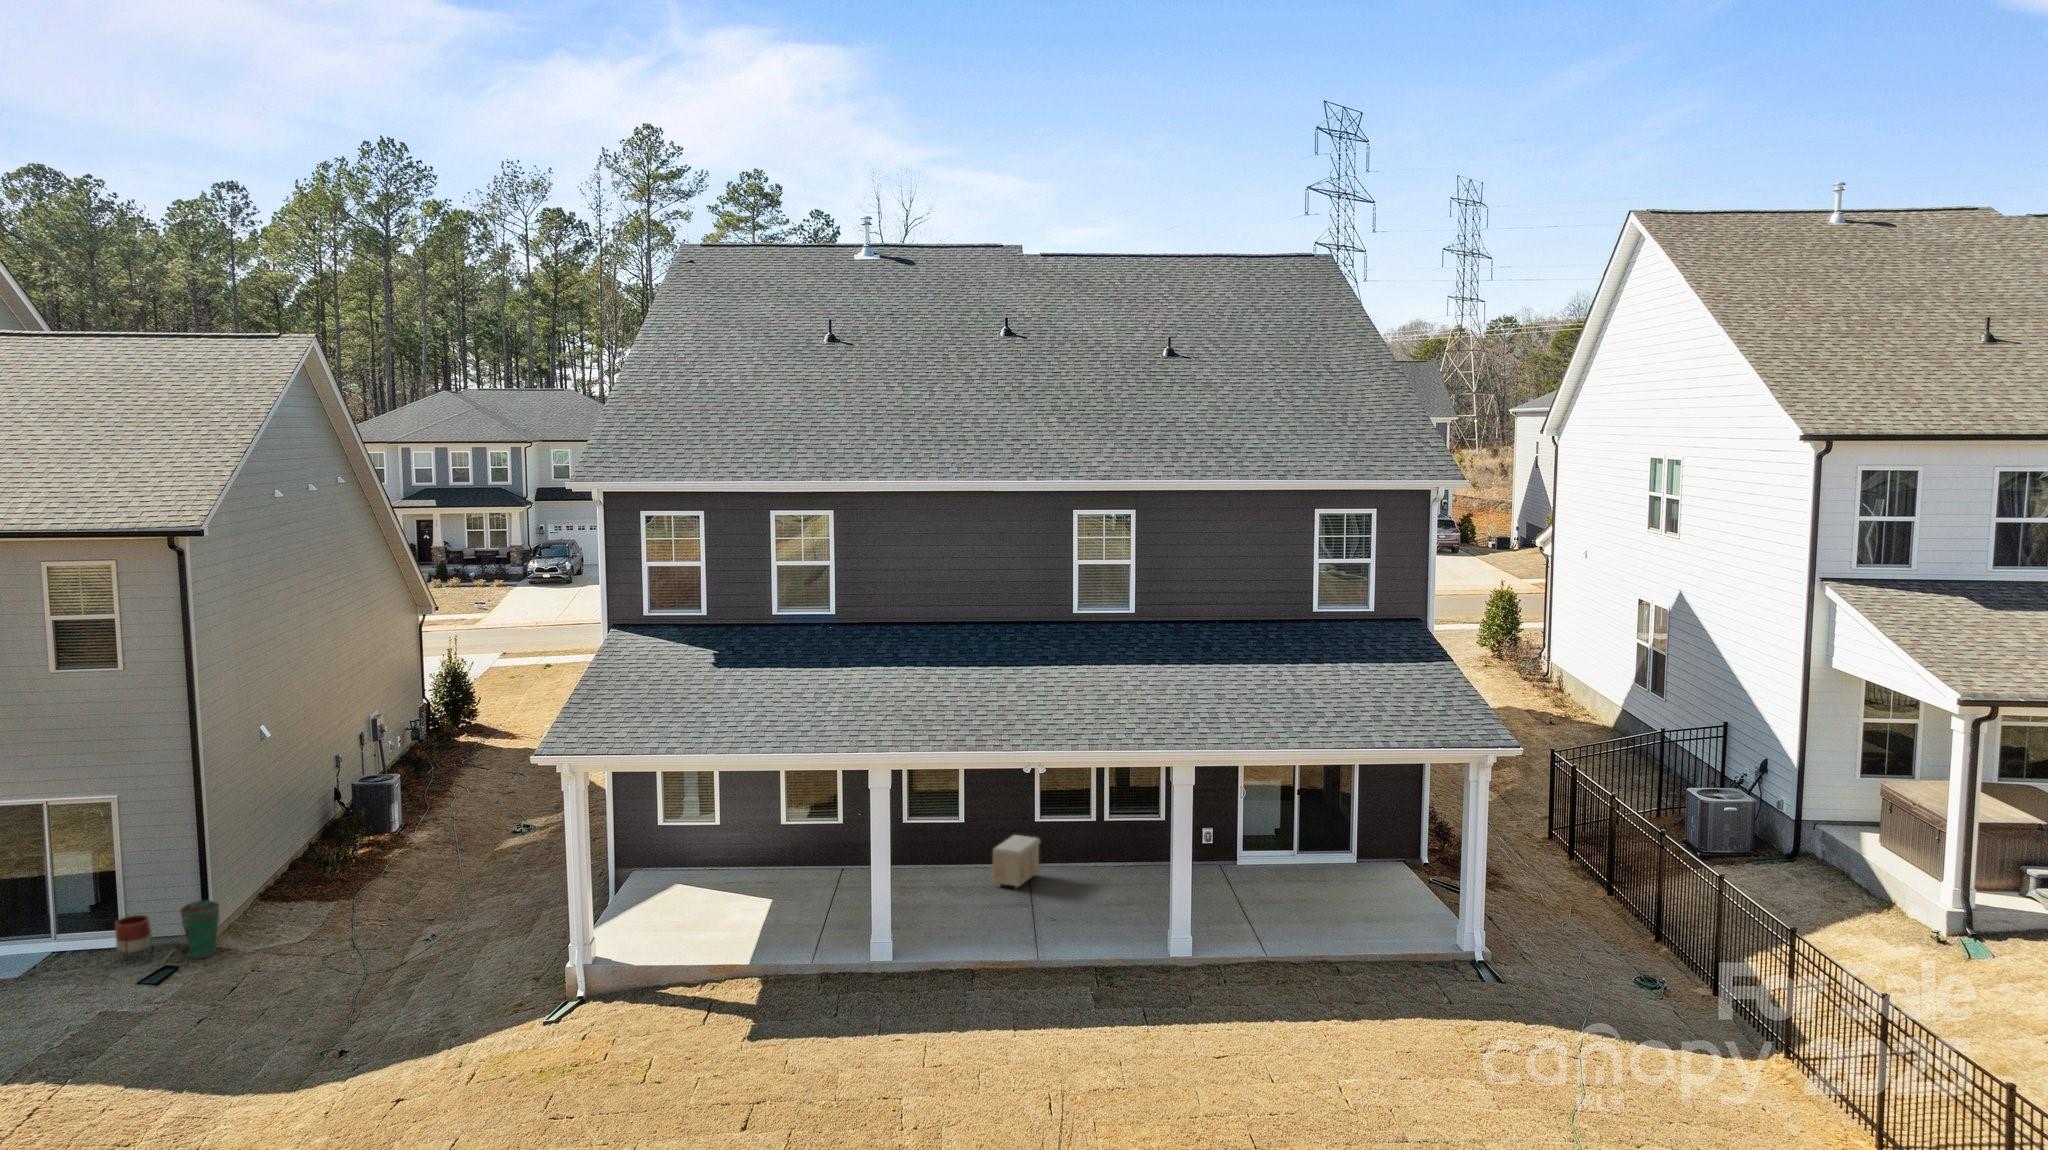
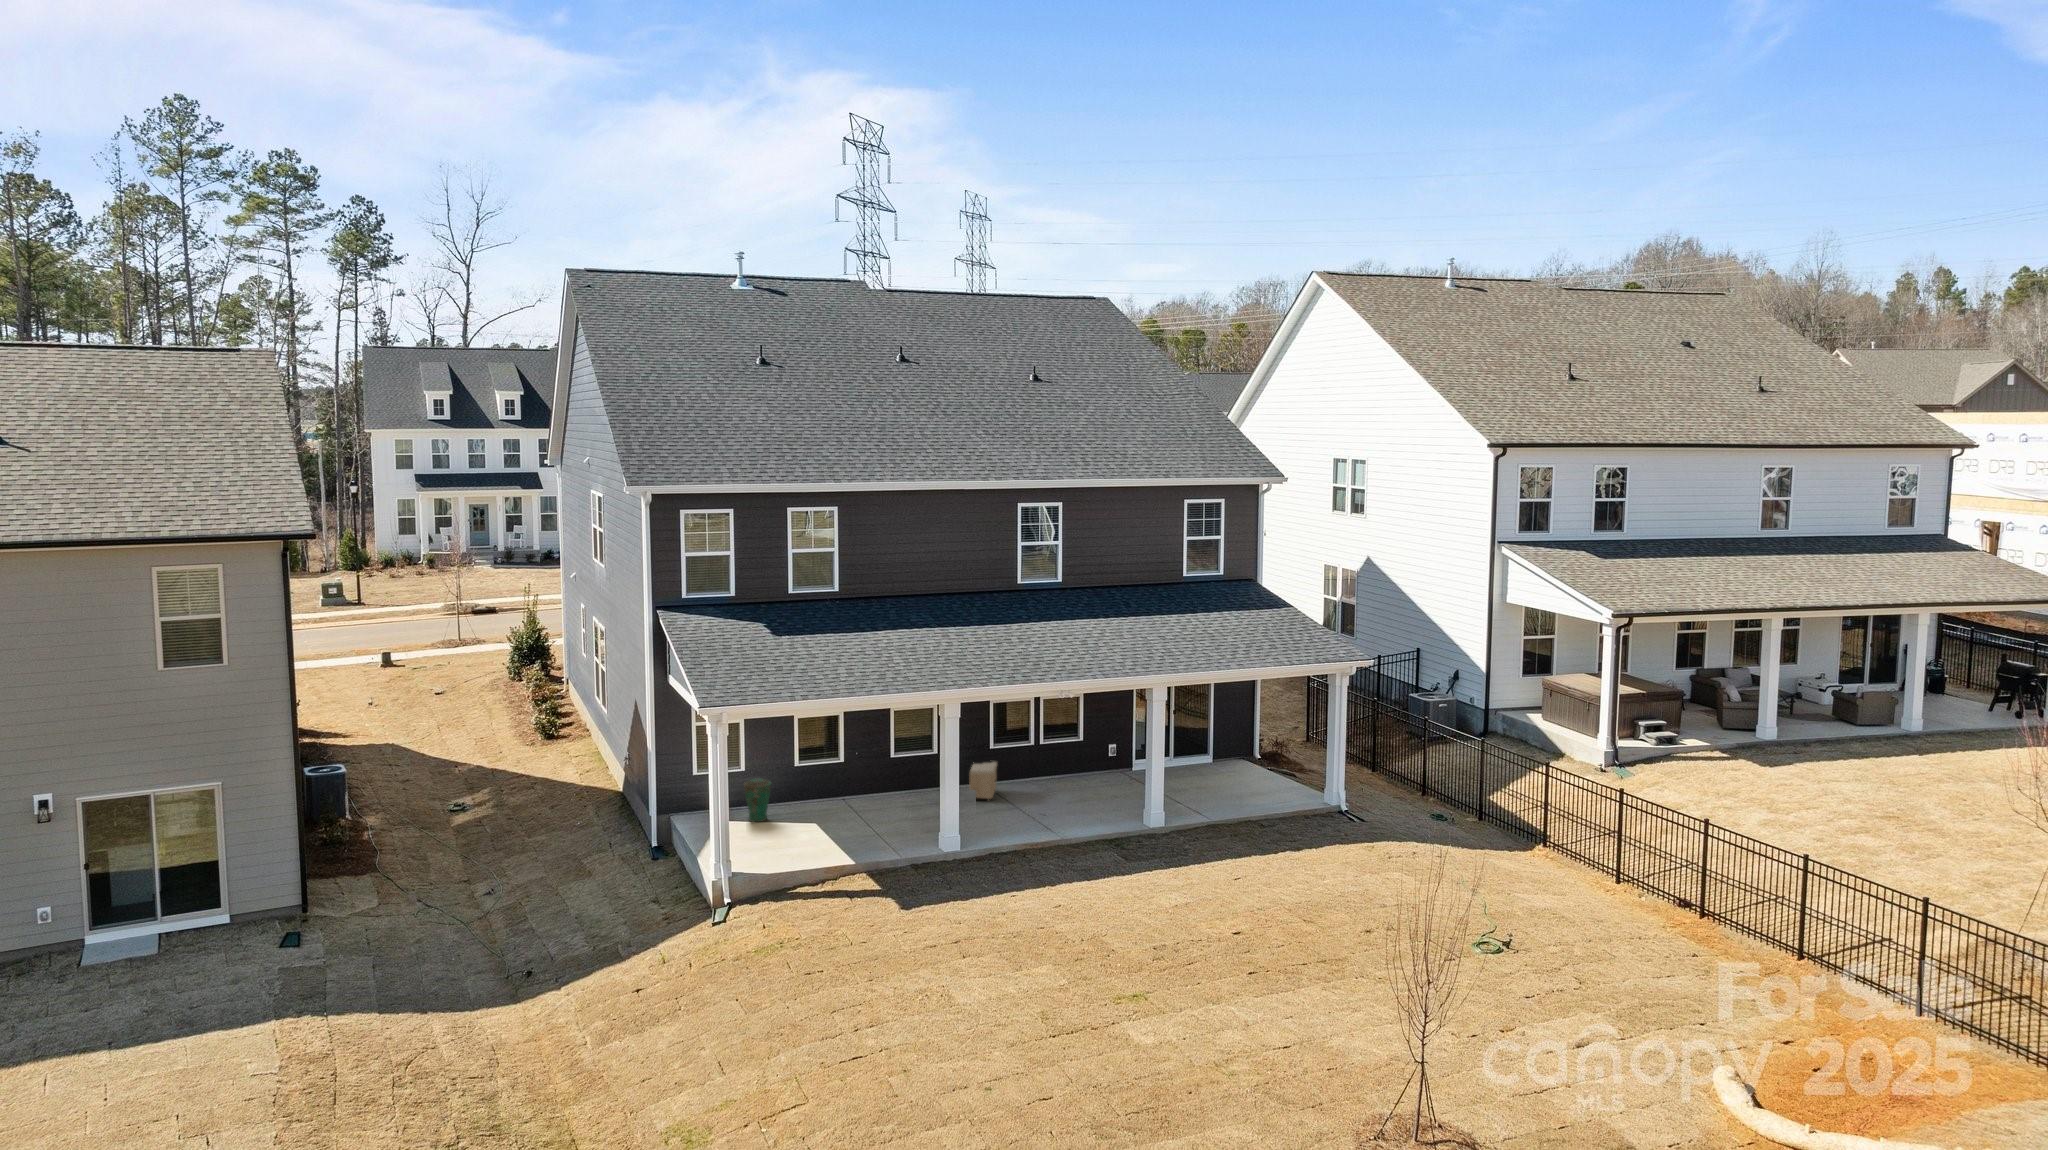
trash can: present [180,900,220,959] -> present [744,778,771,822]
planter: present [115,915,152,953] -> none [230,892,264,938]

